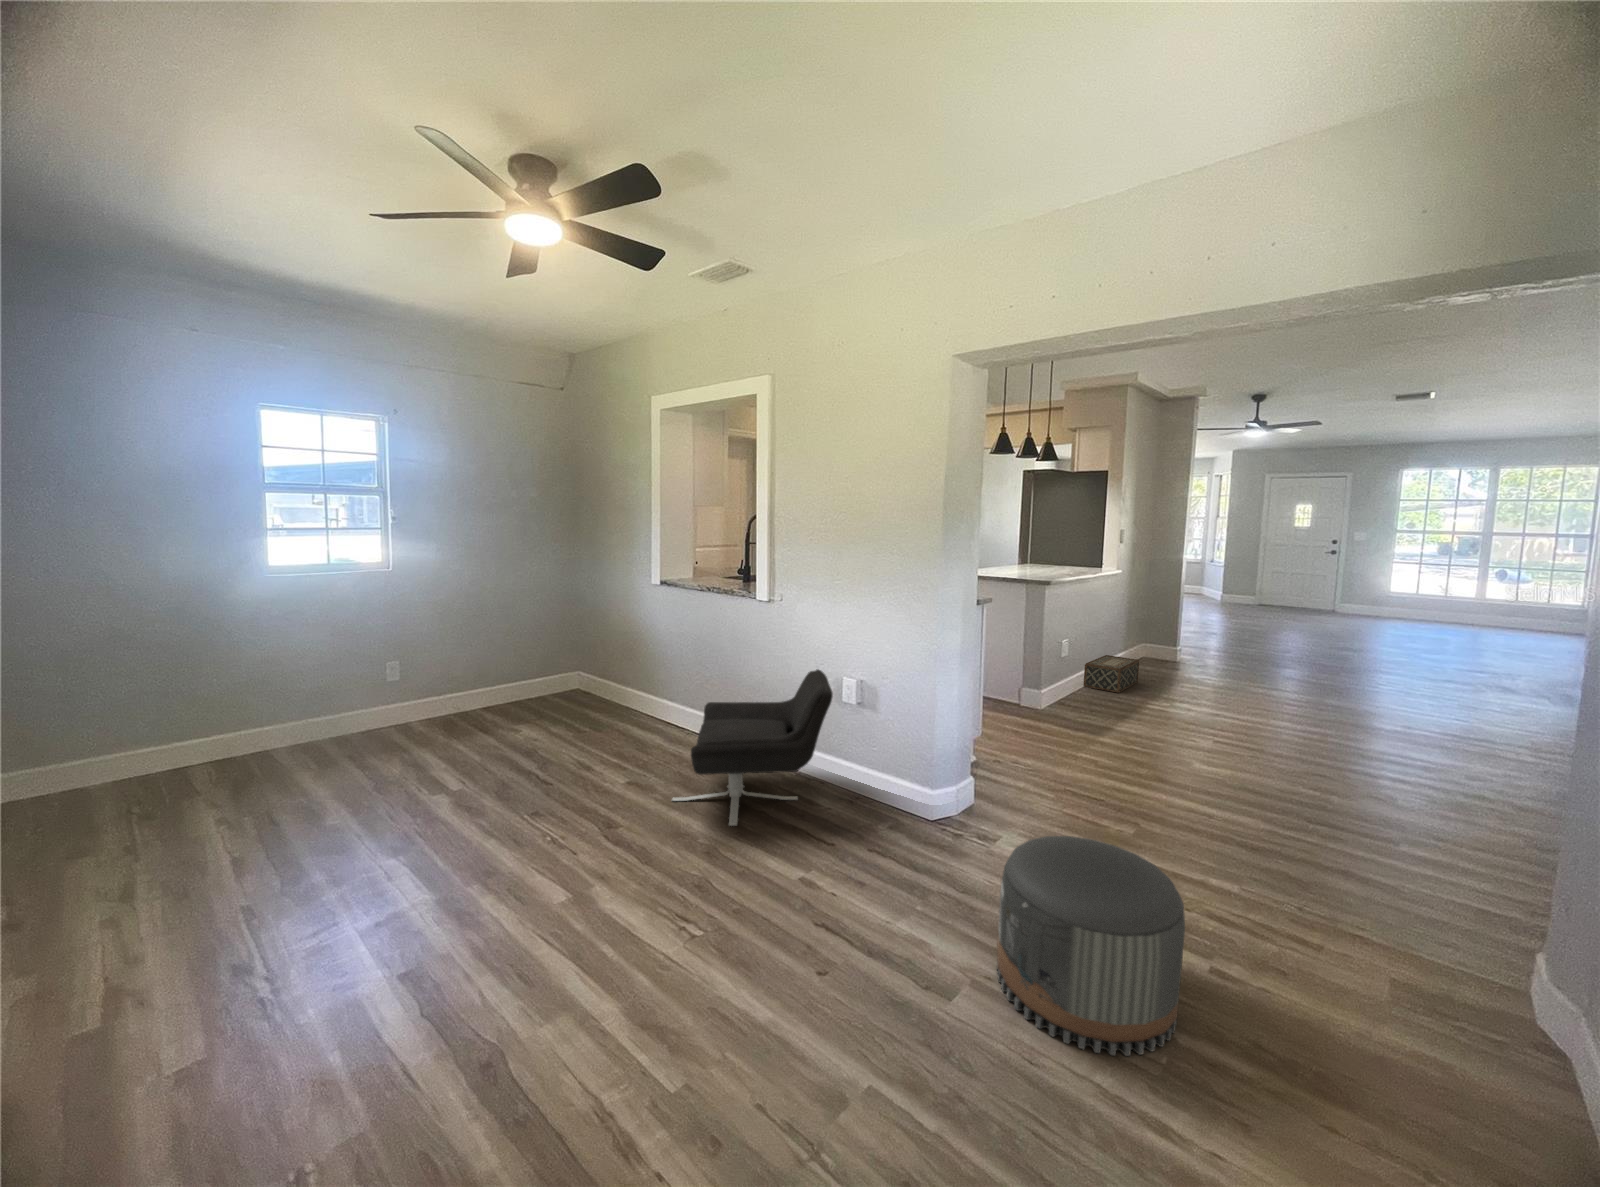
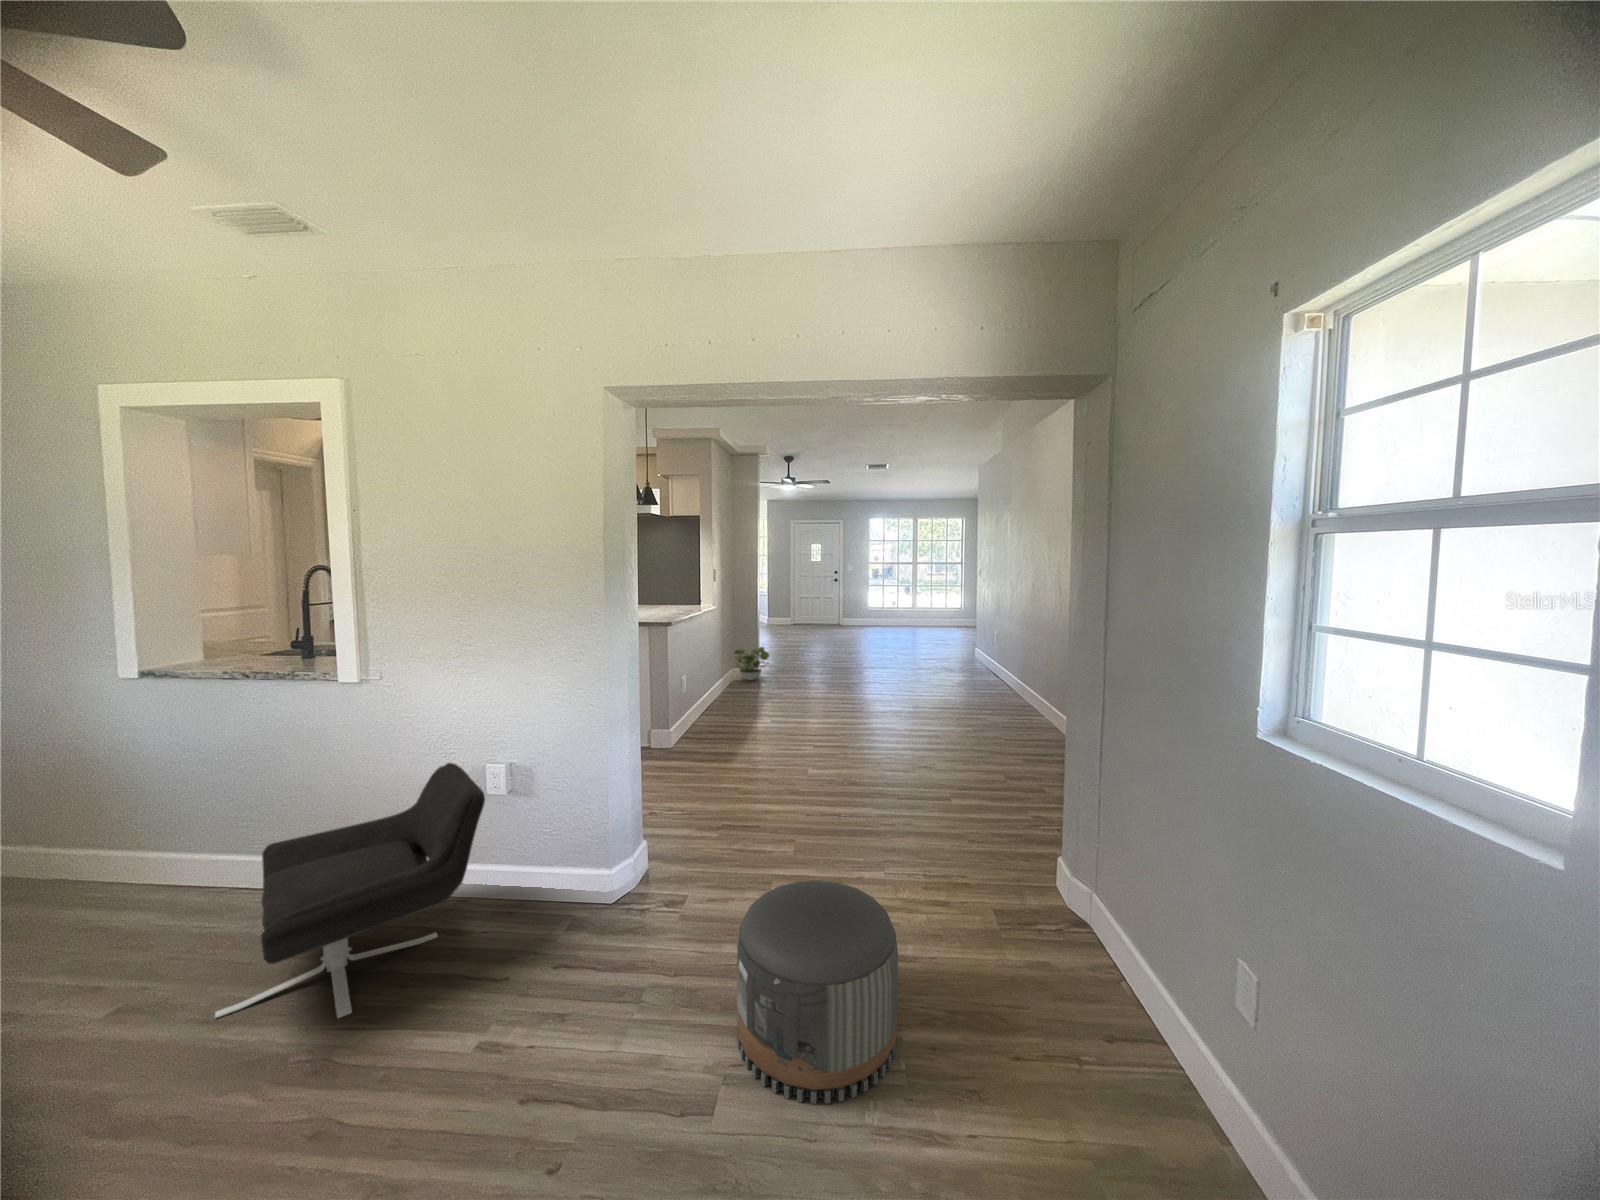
potted plant: none [1142,624,1190,663] -> present [735,647,769,680]
woven basket: present [1083,655,1139,693] -> none [700,682,741,715]

